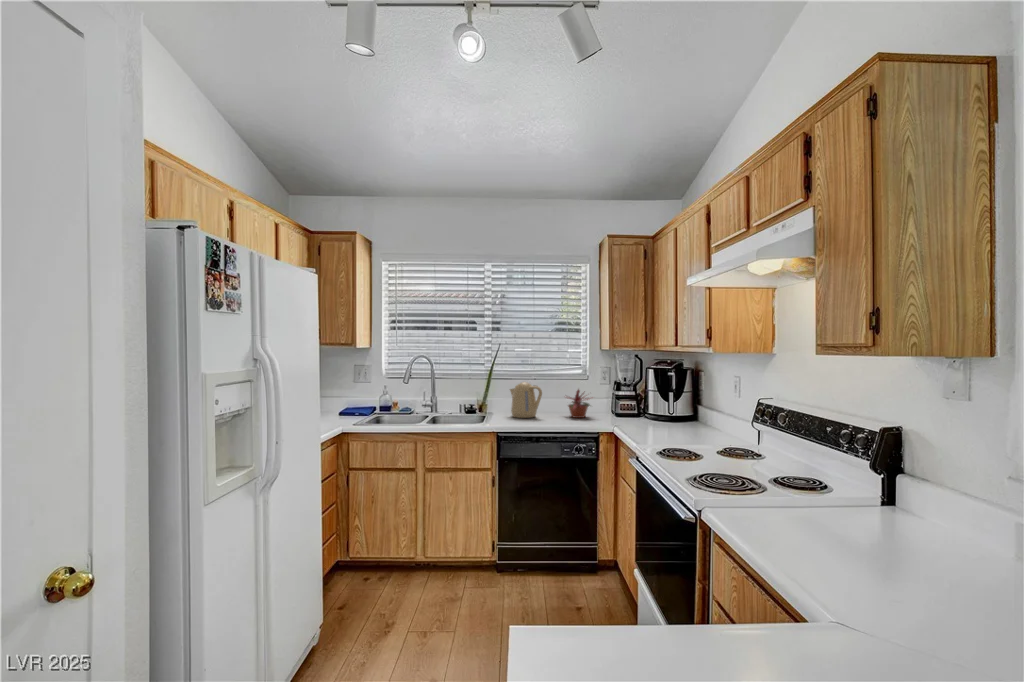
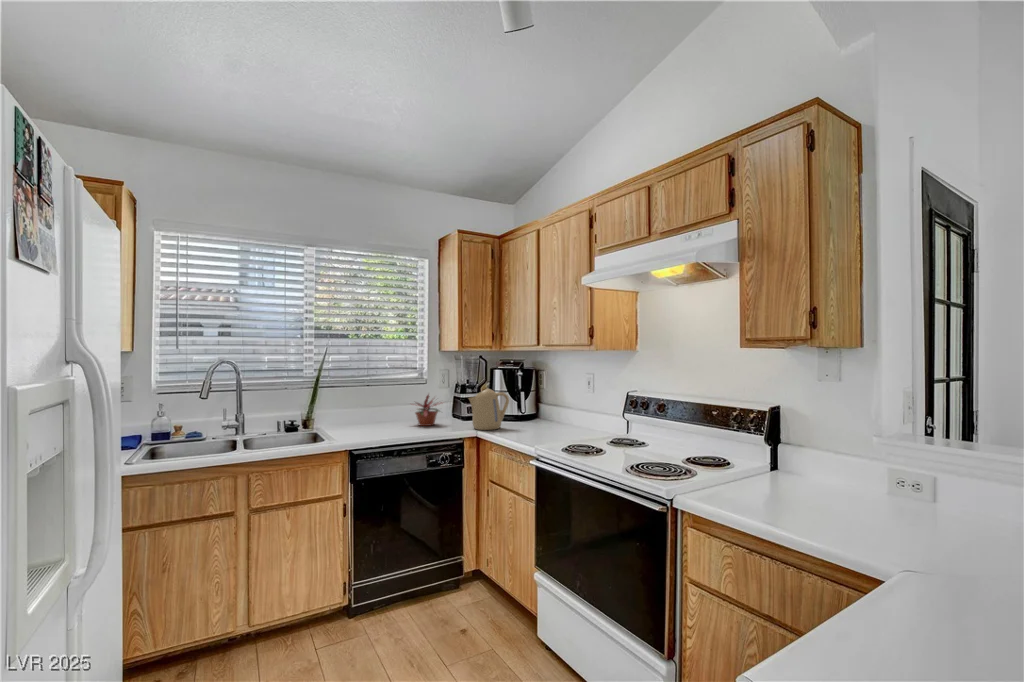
kettle: present [510,382,542,418] -> present [468,389,509,430]

